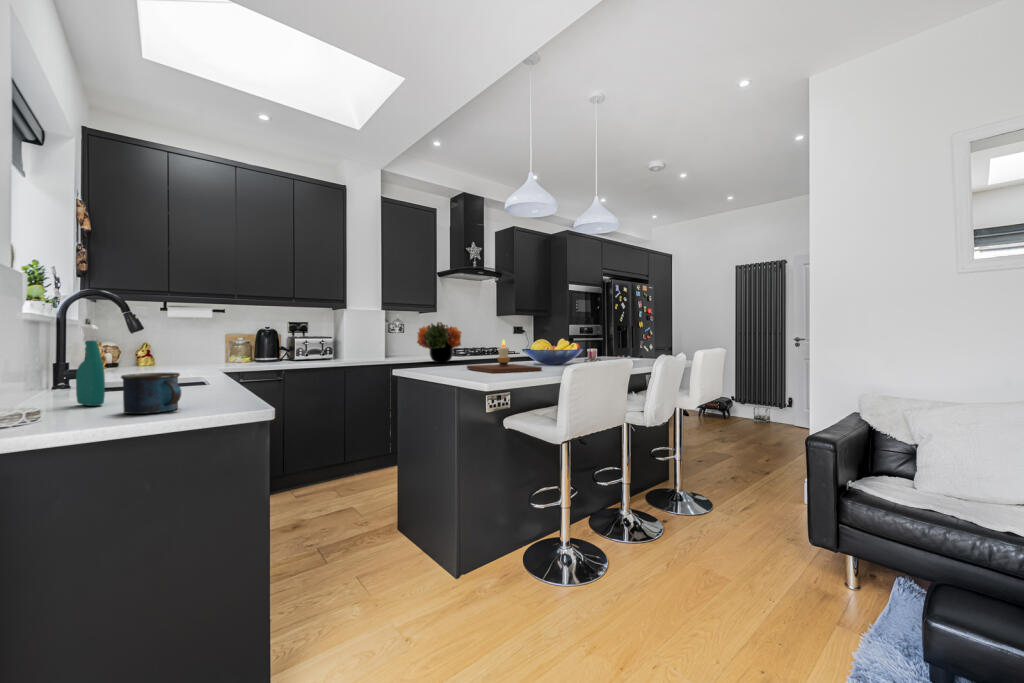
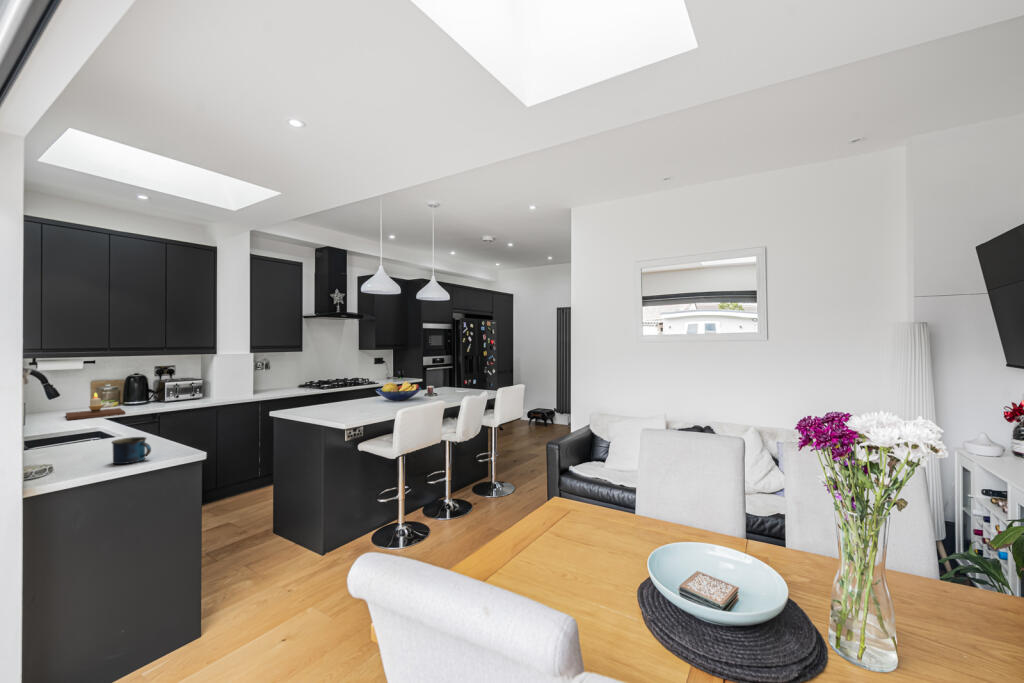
flower arrangement: present [417,322,461,363] -> none [287,368,328,401]
spray bottle: present [76,324,105,406] -> none [59,409,83,461]
candle: present [467,340,542,373] -> present [66,393,125,420]

